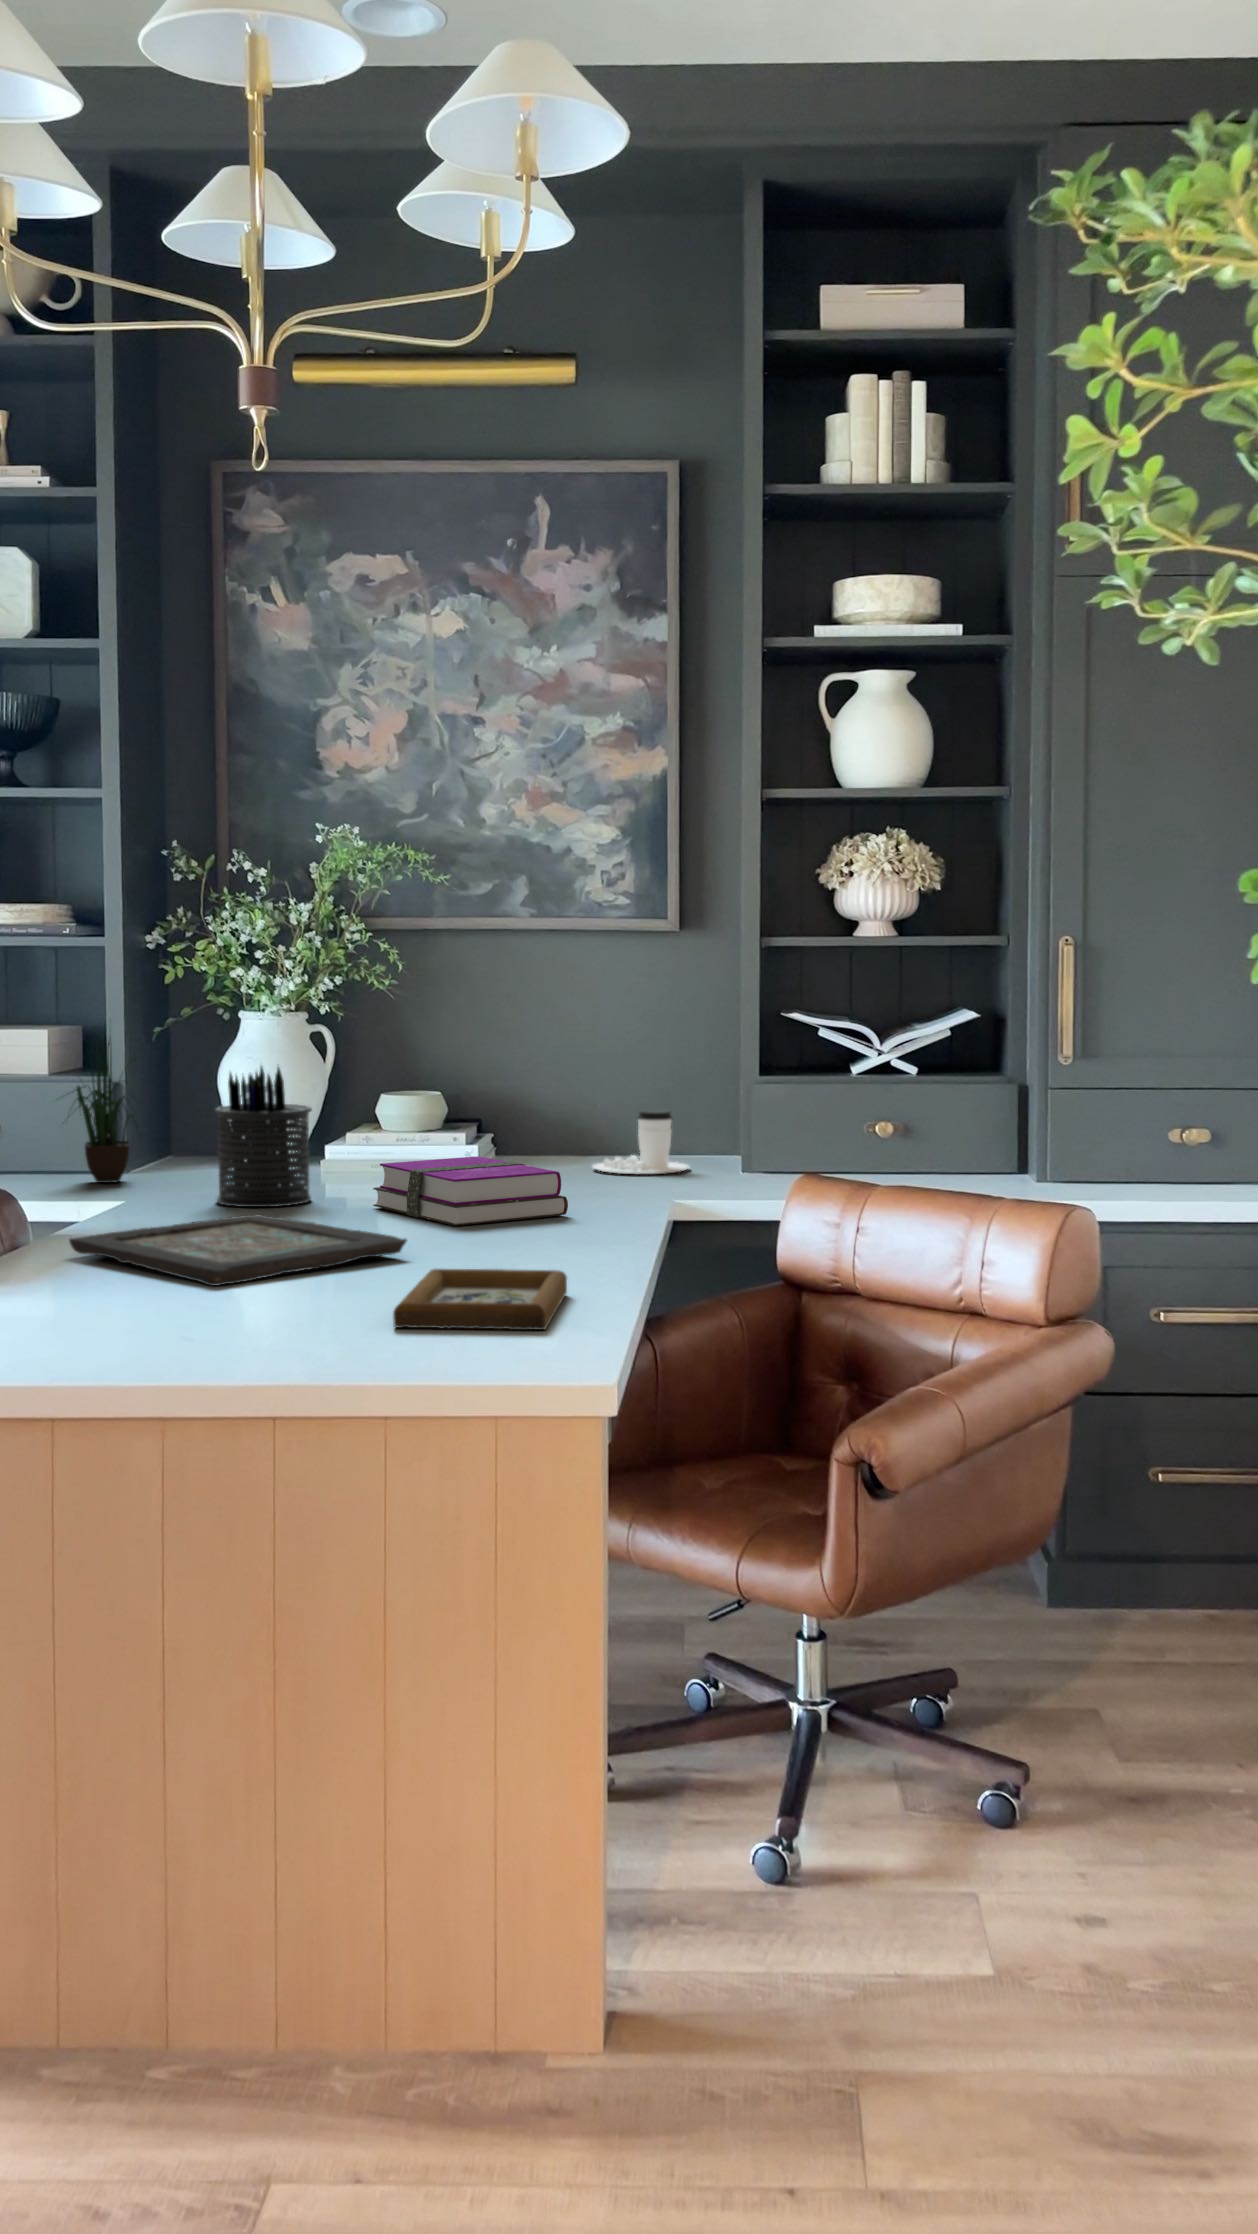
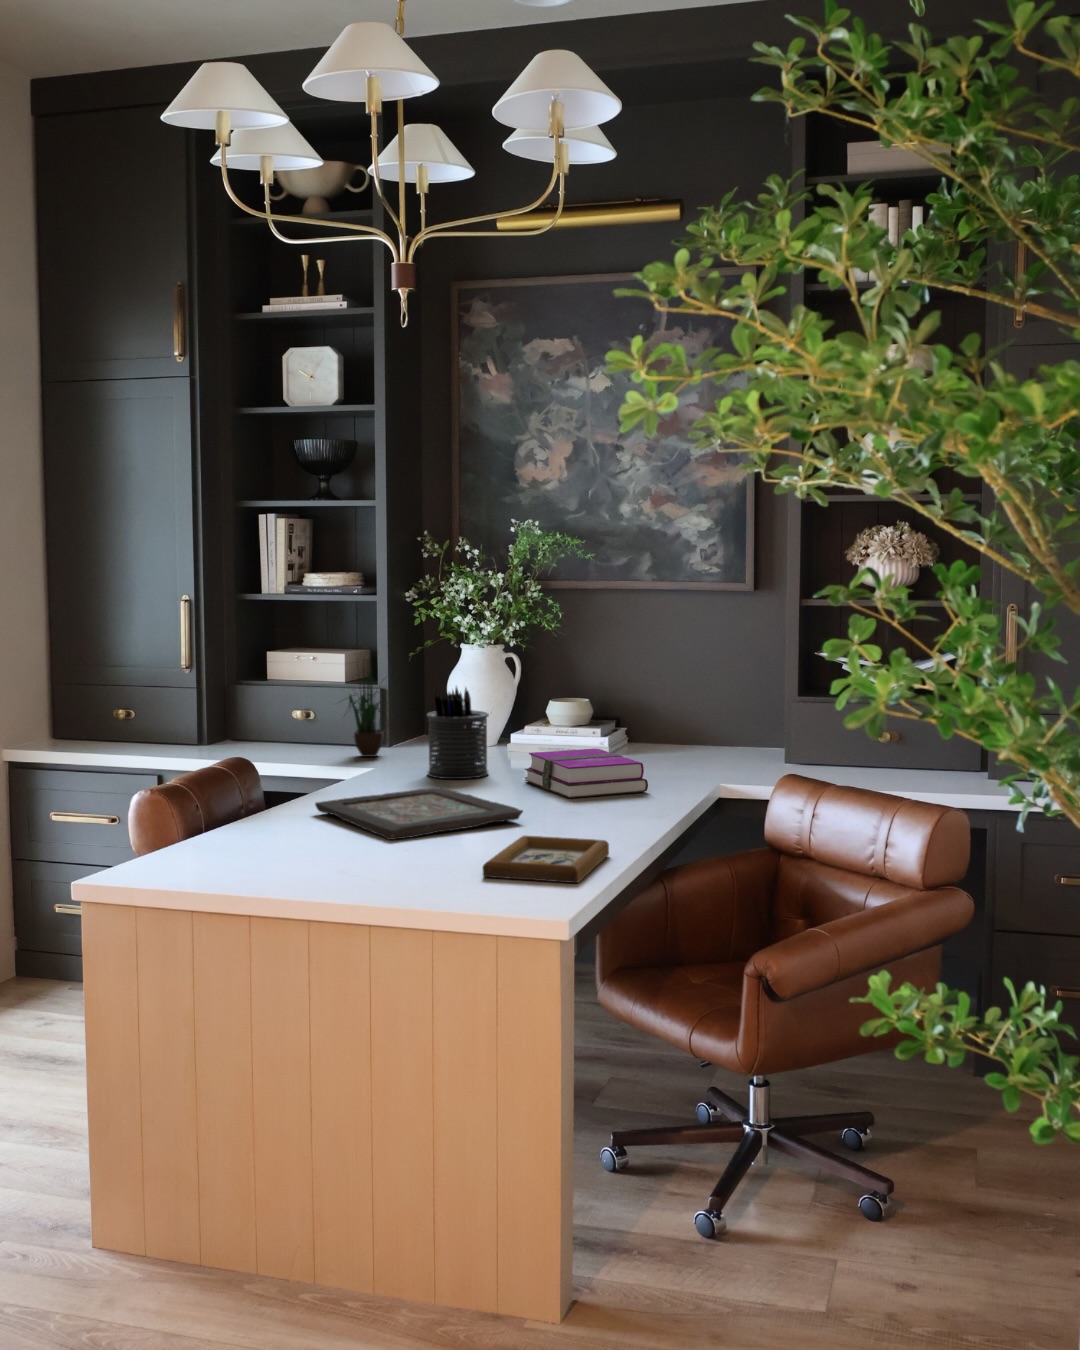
coffee cup: present [593,1110,689,1174] -> none [687,715,755,759]

